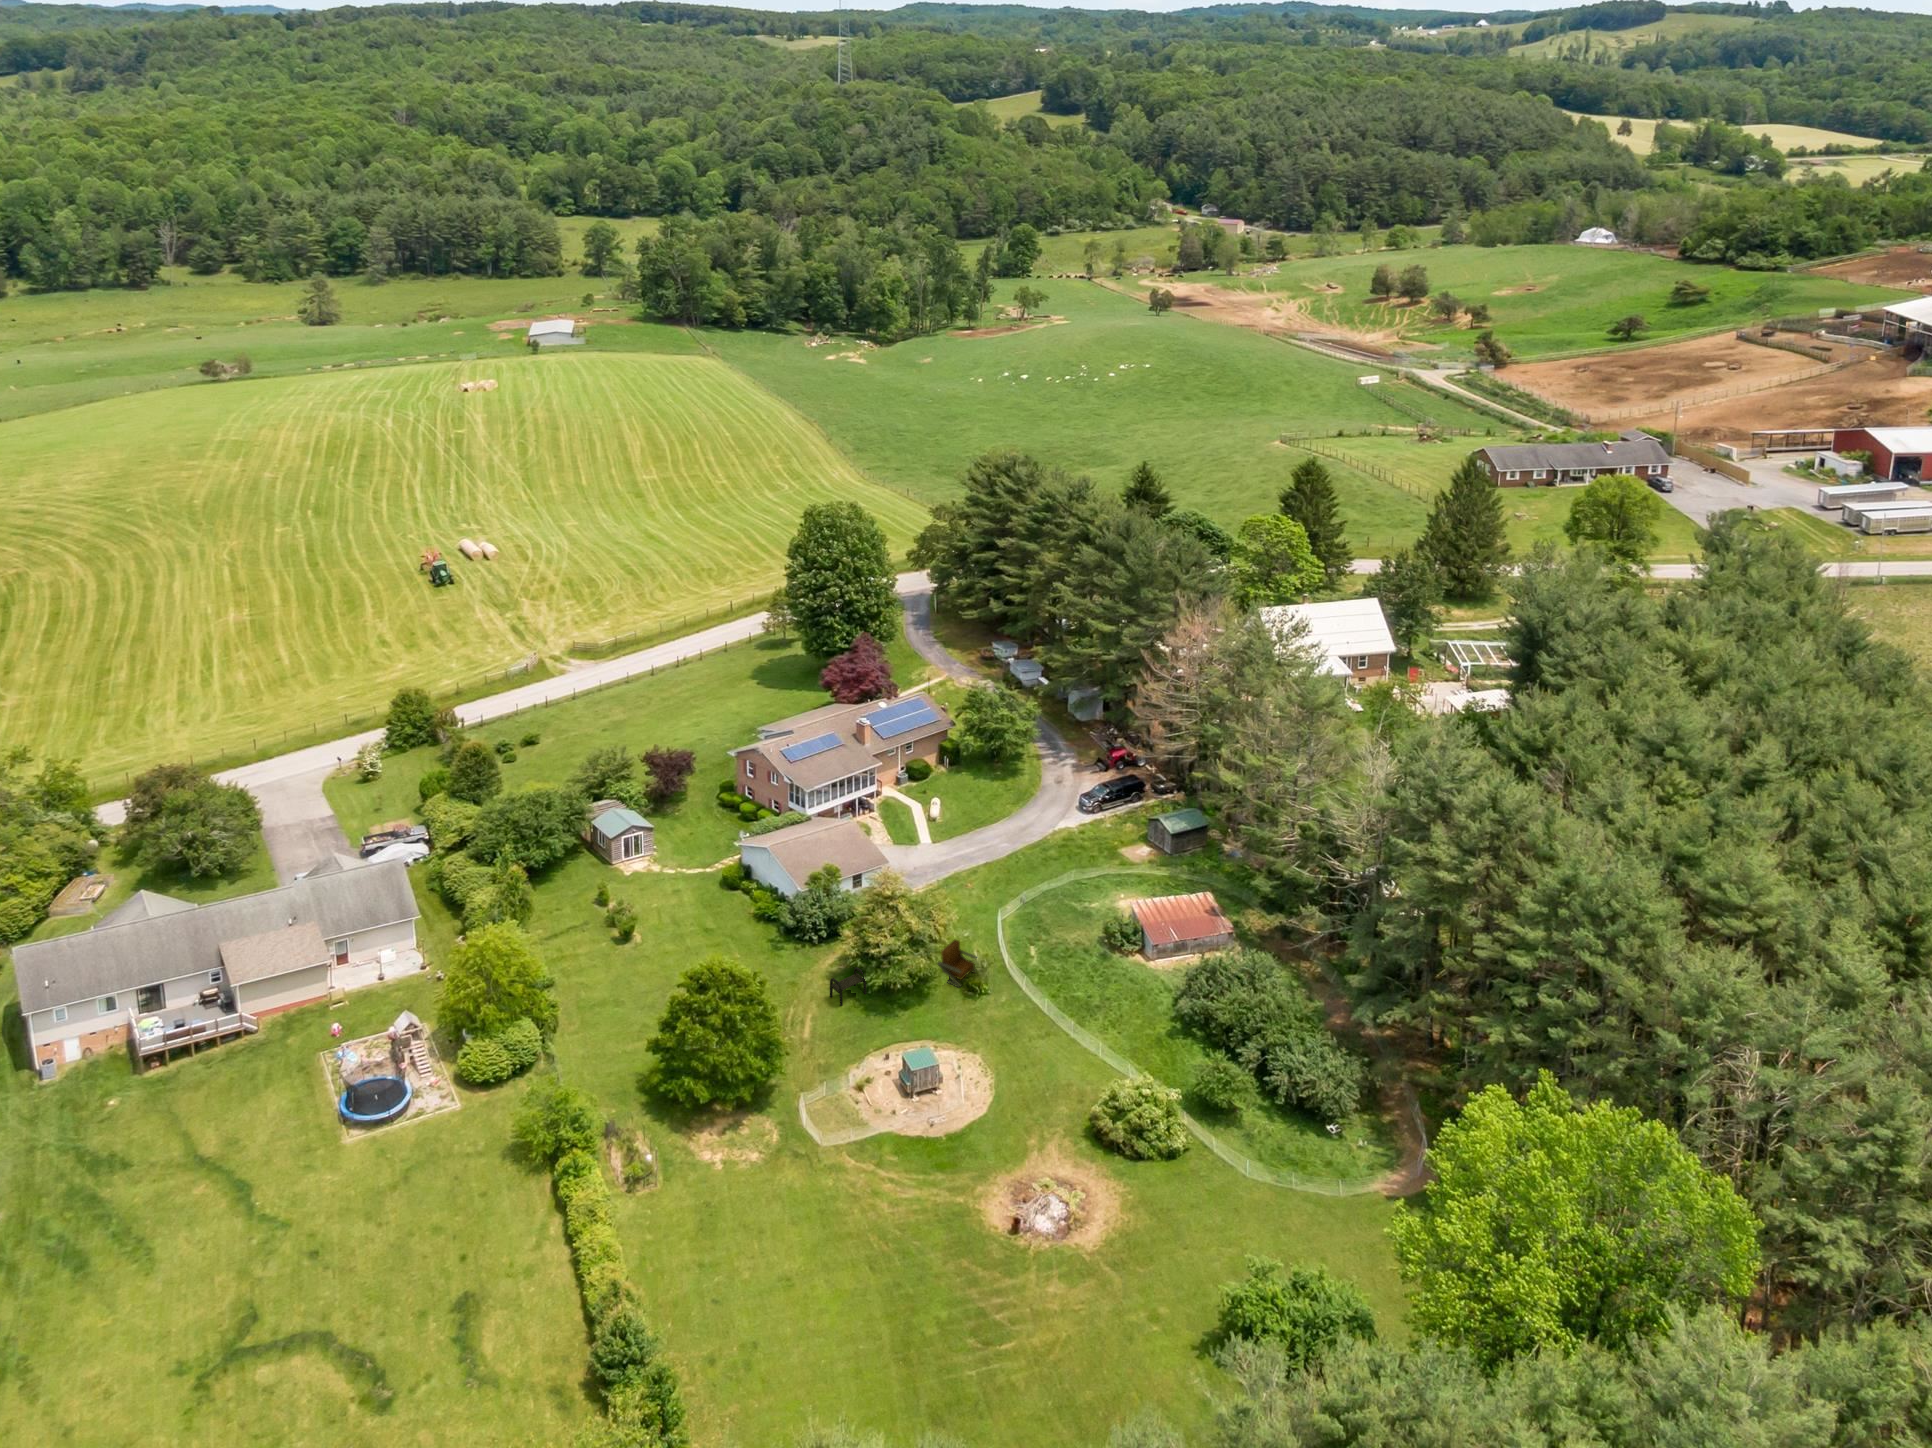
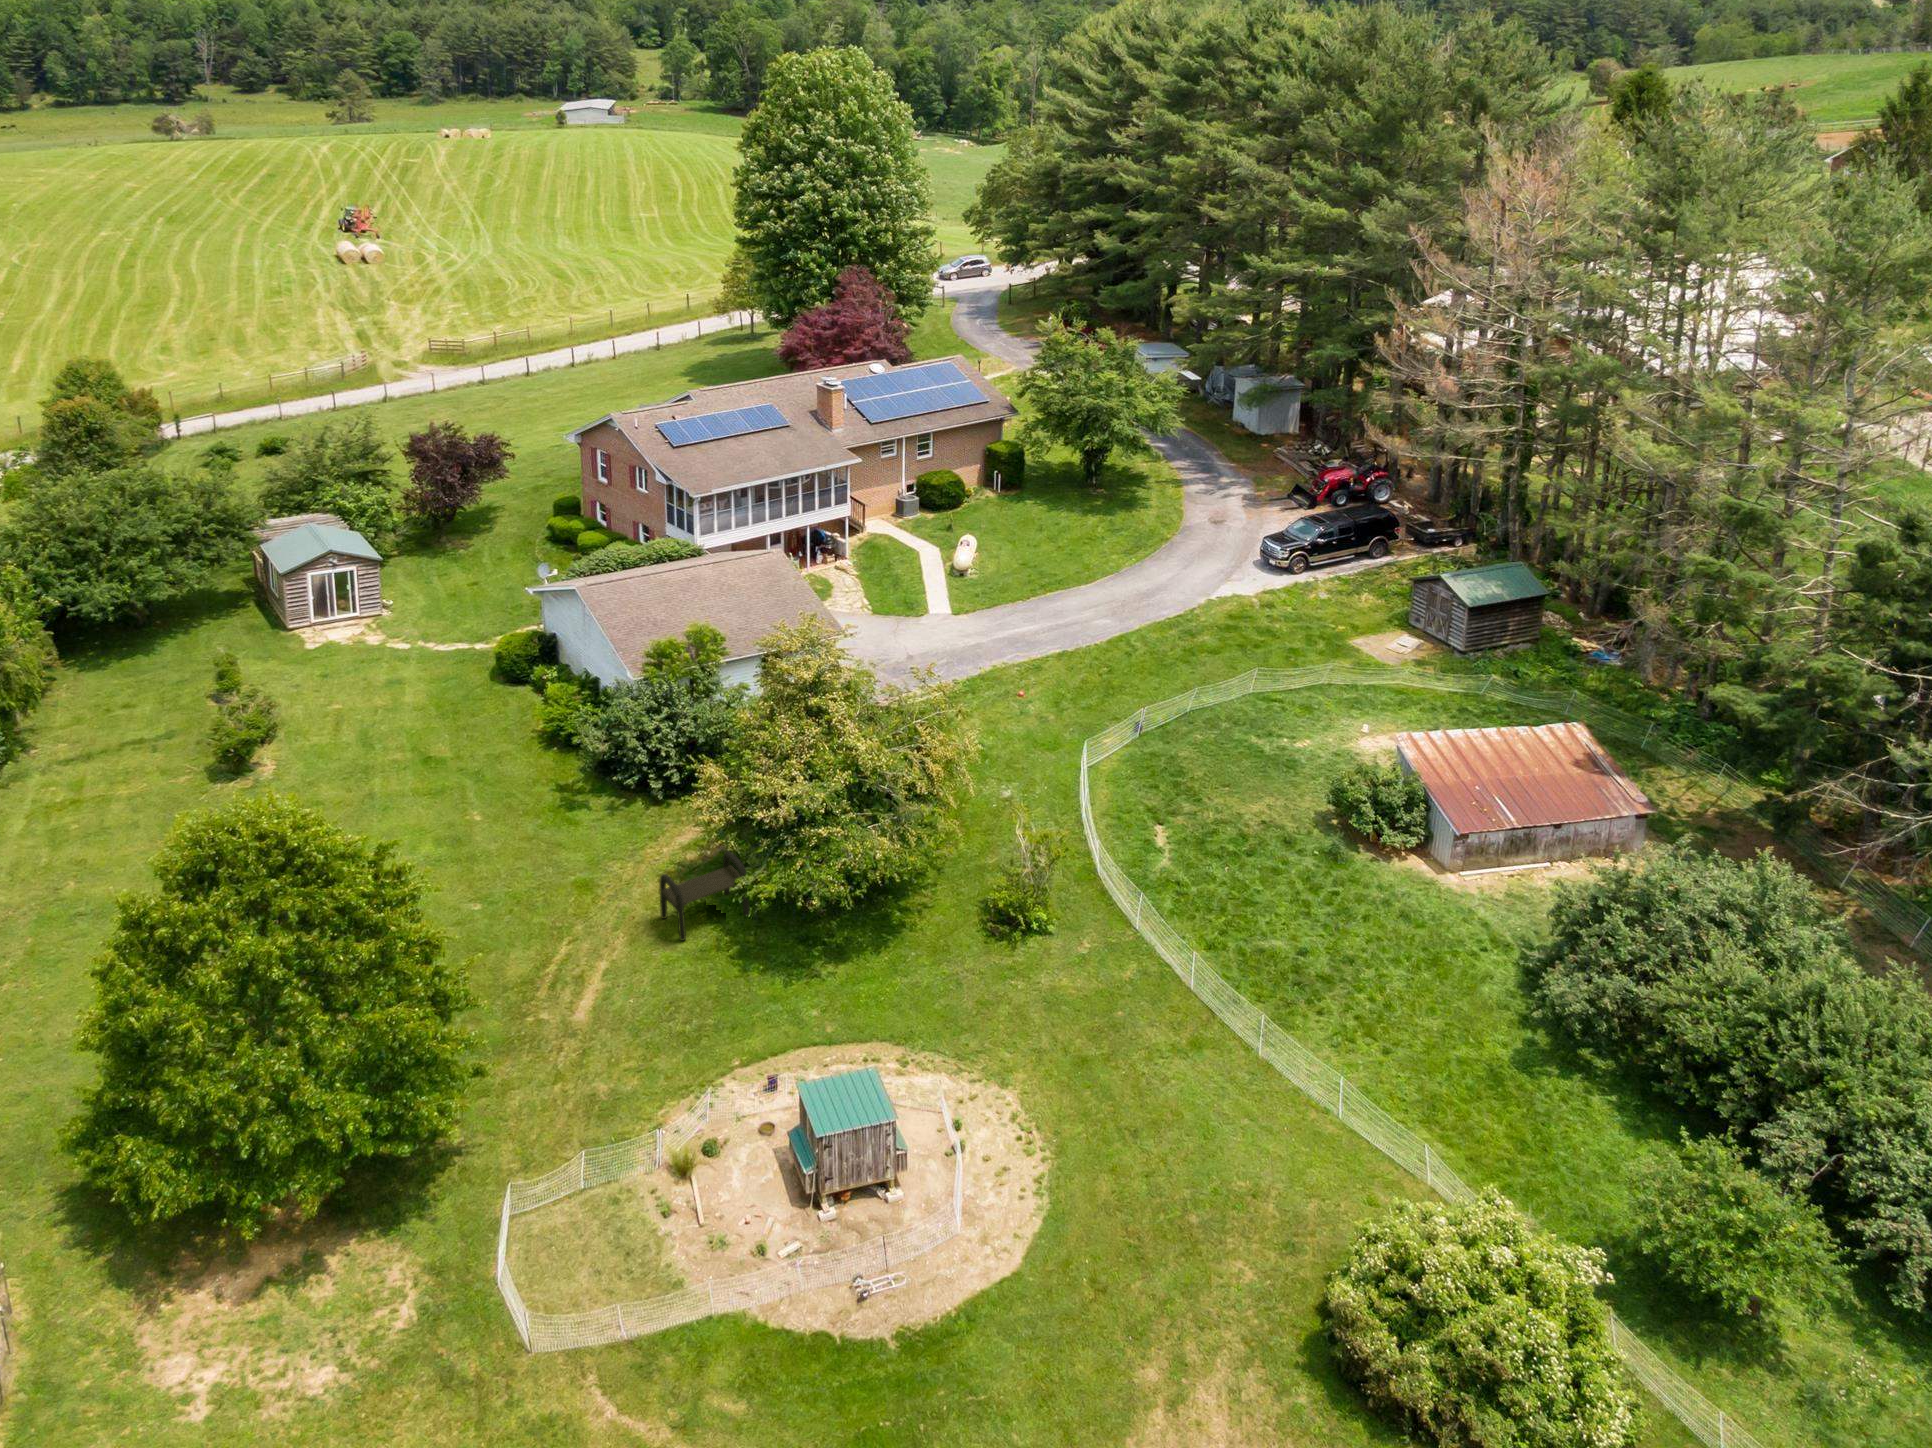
lounge chair: present [938,940,977,987] -> none [924,797,1025,911]

